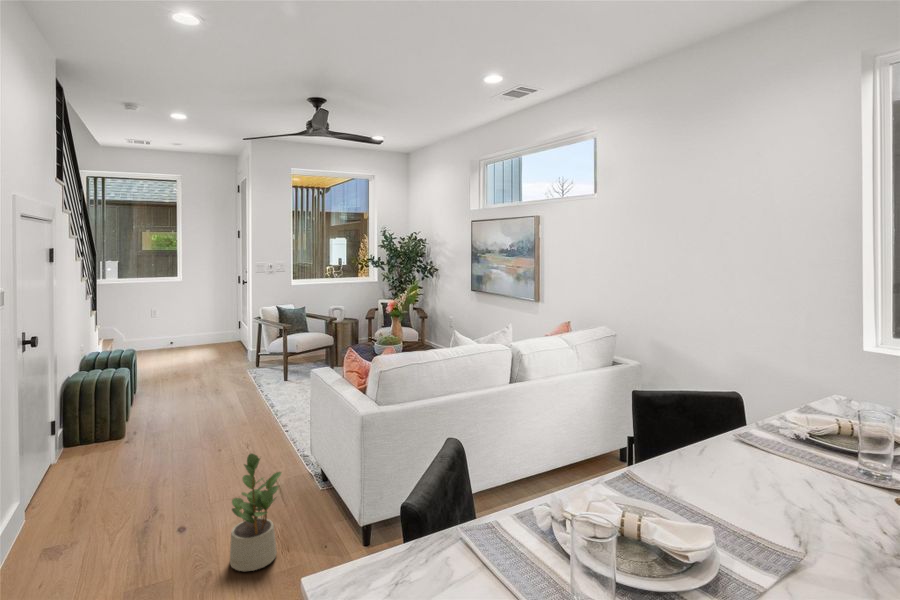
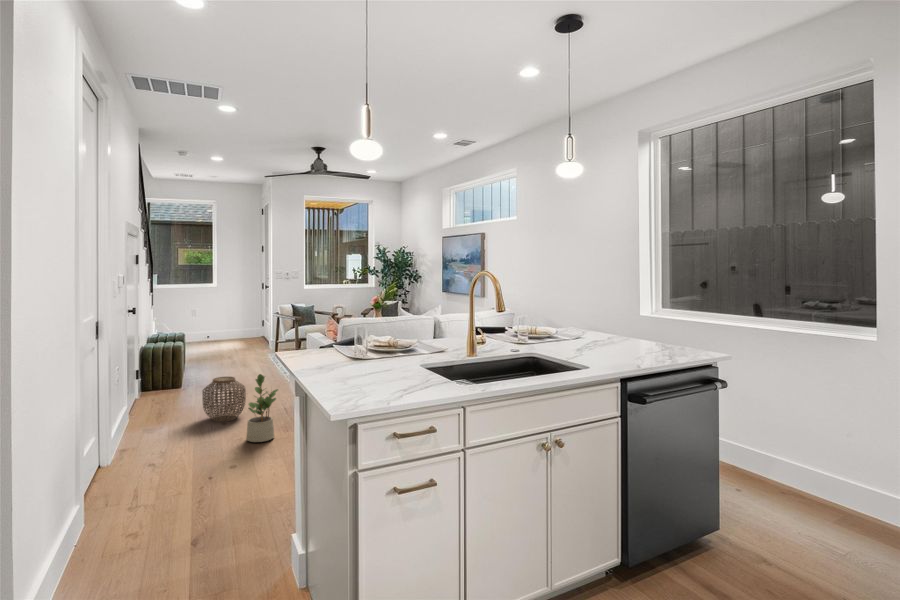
woven basket: none [154,439,224,515] -> present [202,377,246,422]

